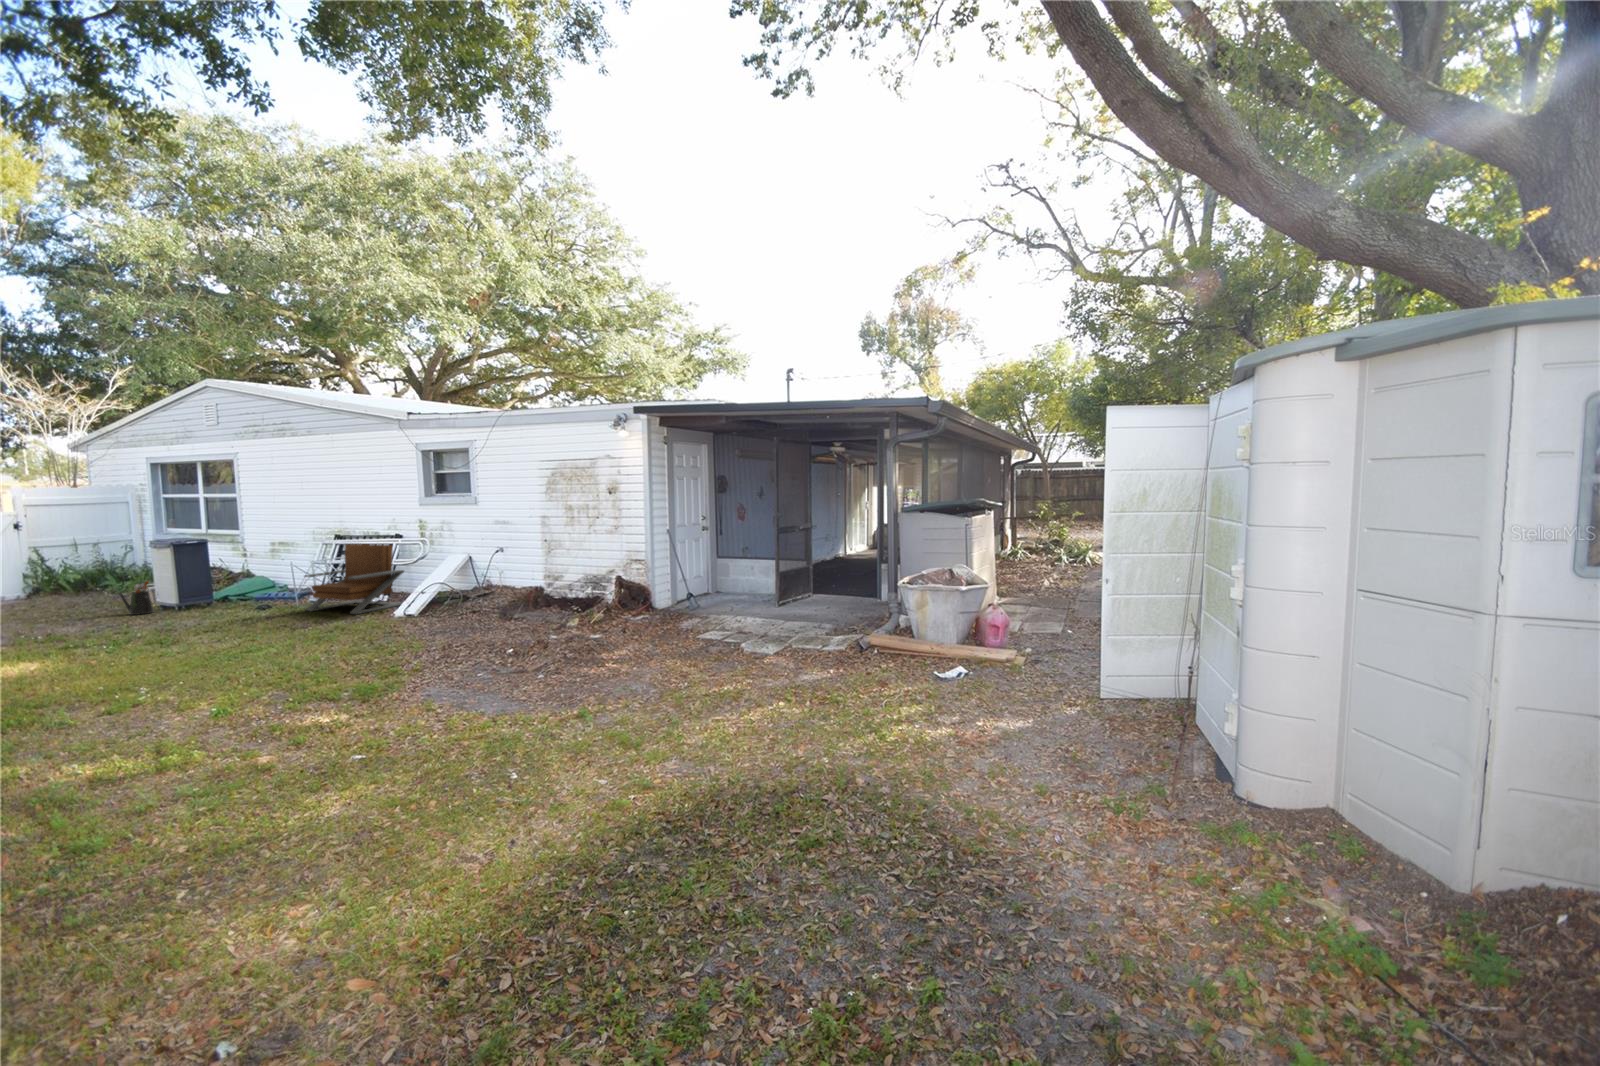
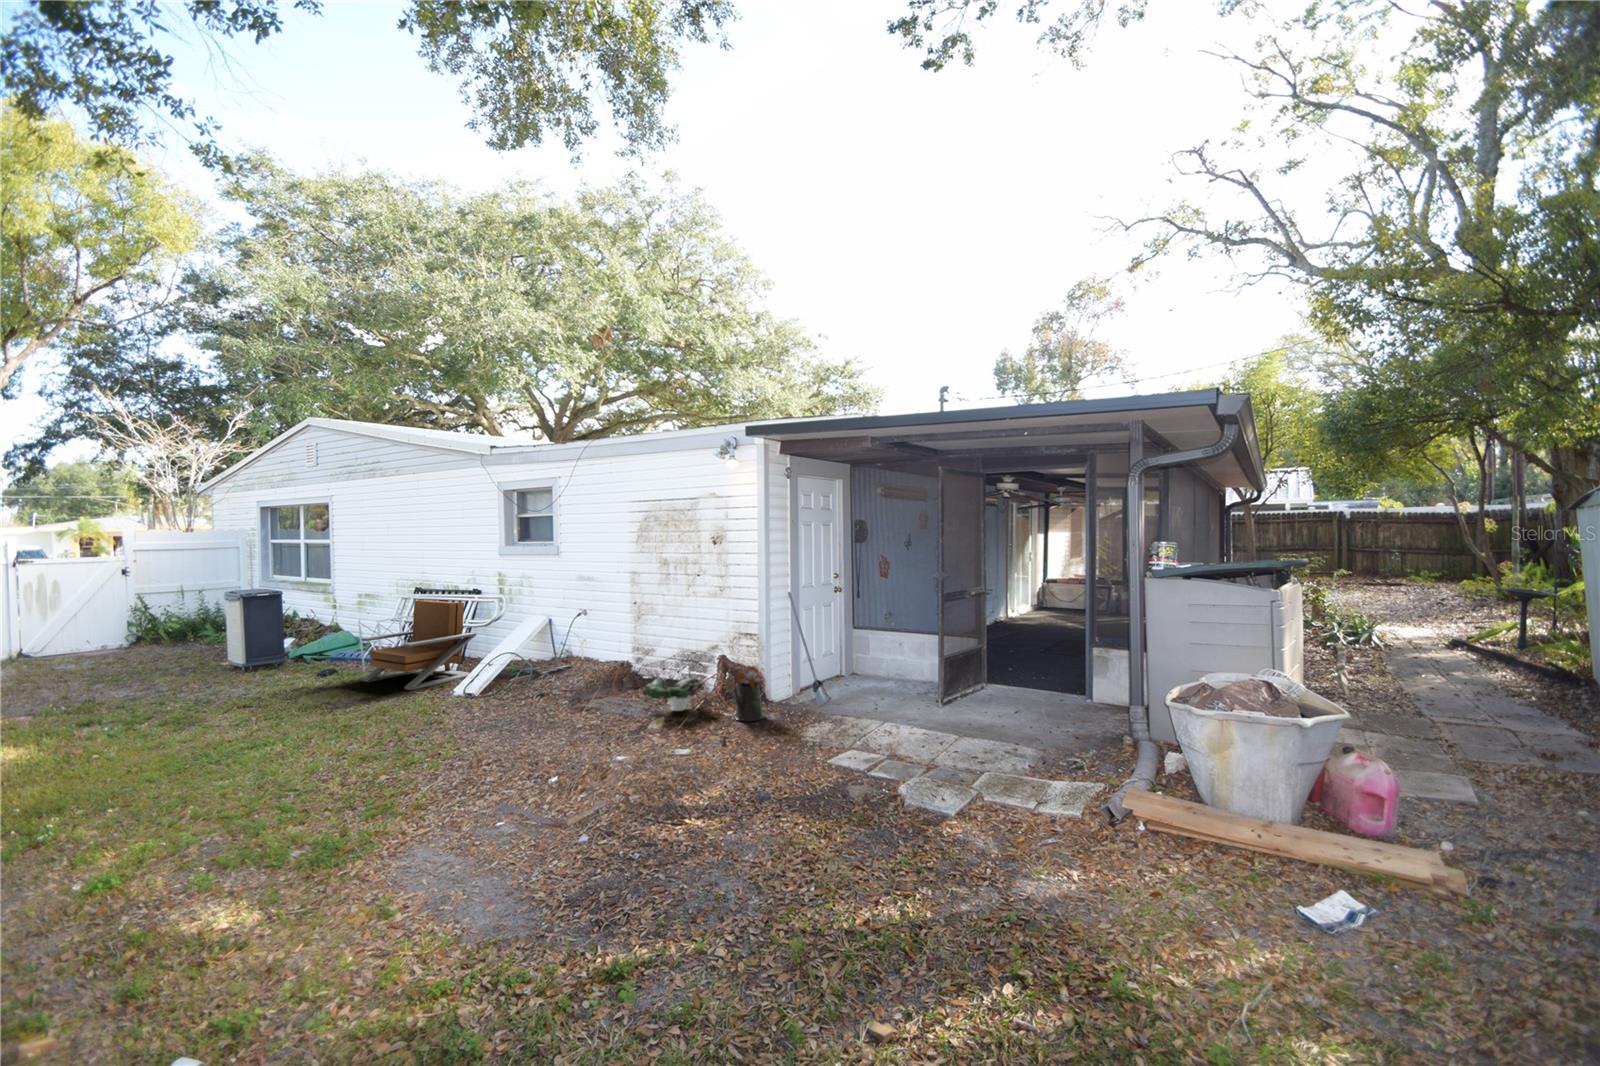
watering can: present [120,582,154,615] -> present [734,666,764,722]
potted plant: none [559,594,608,617] -> present [643,678,708,711]

